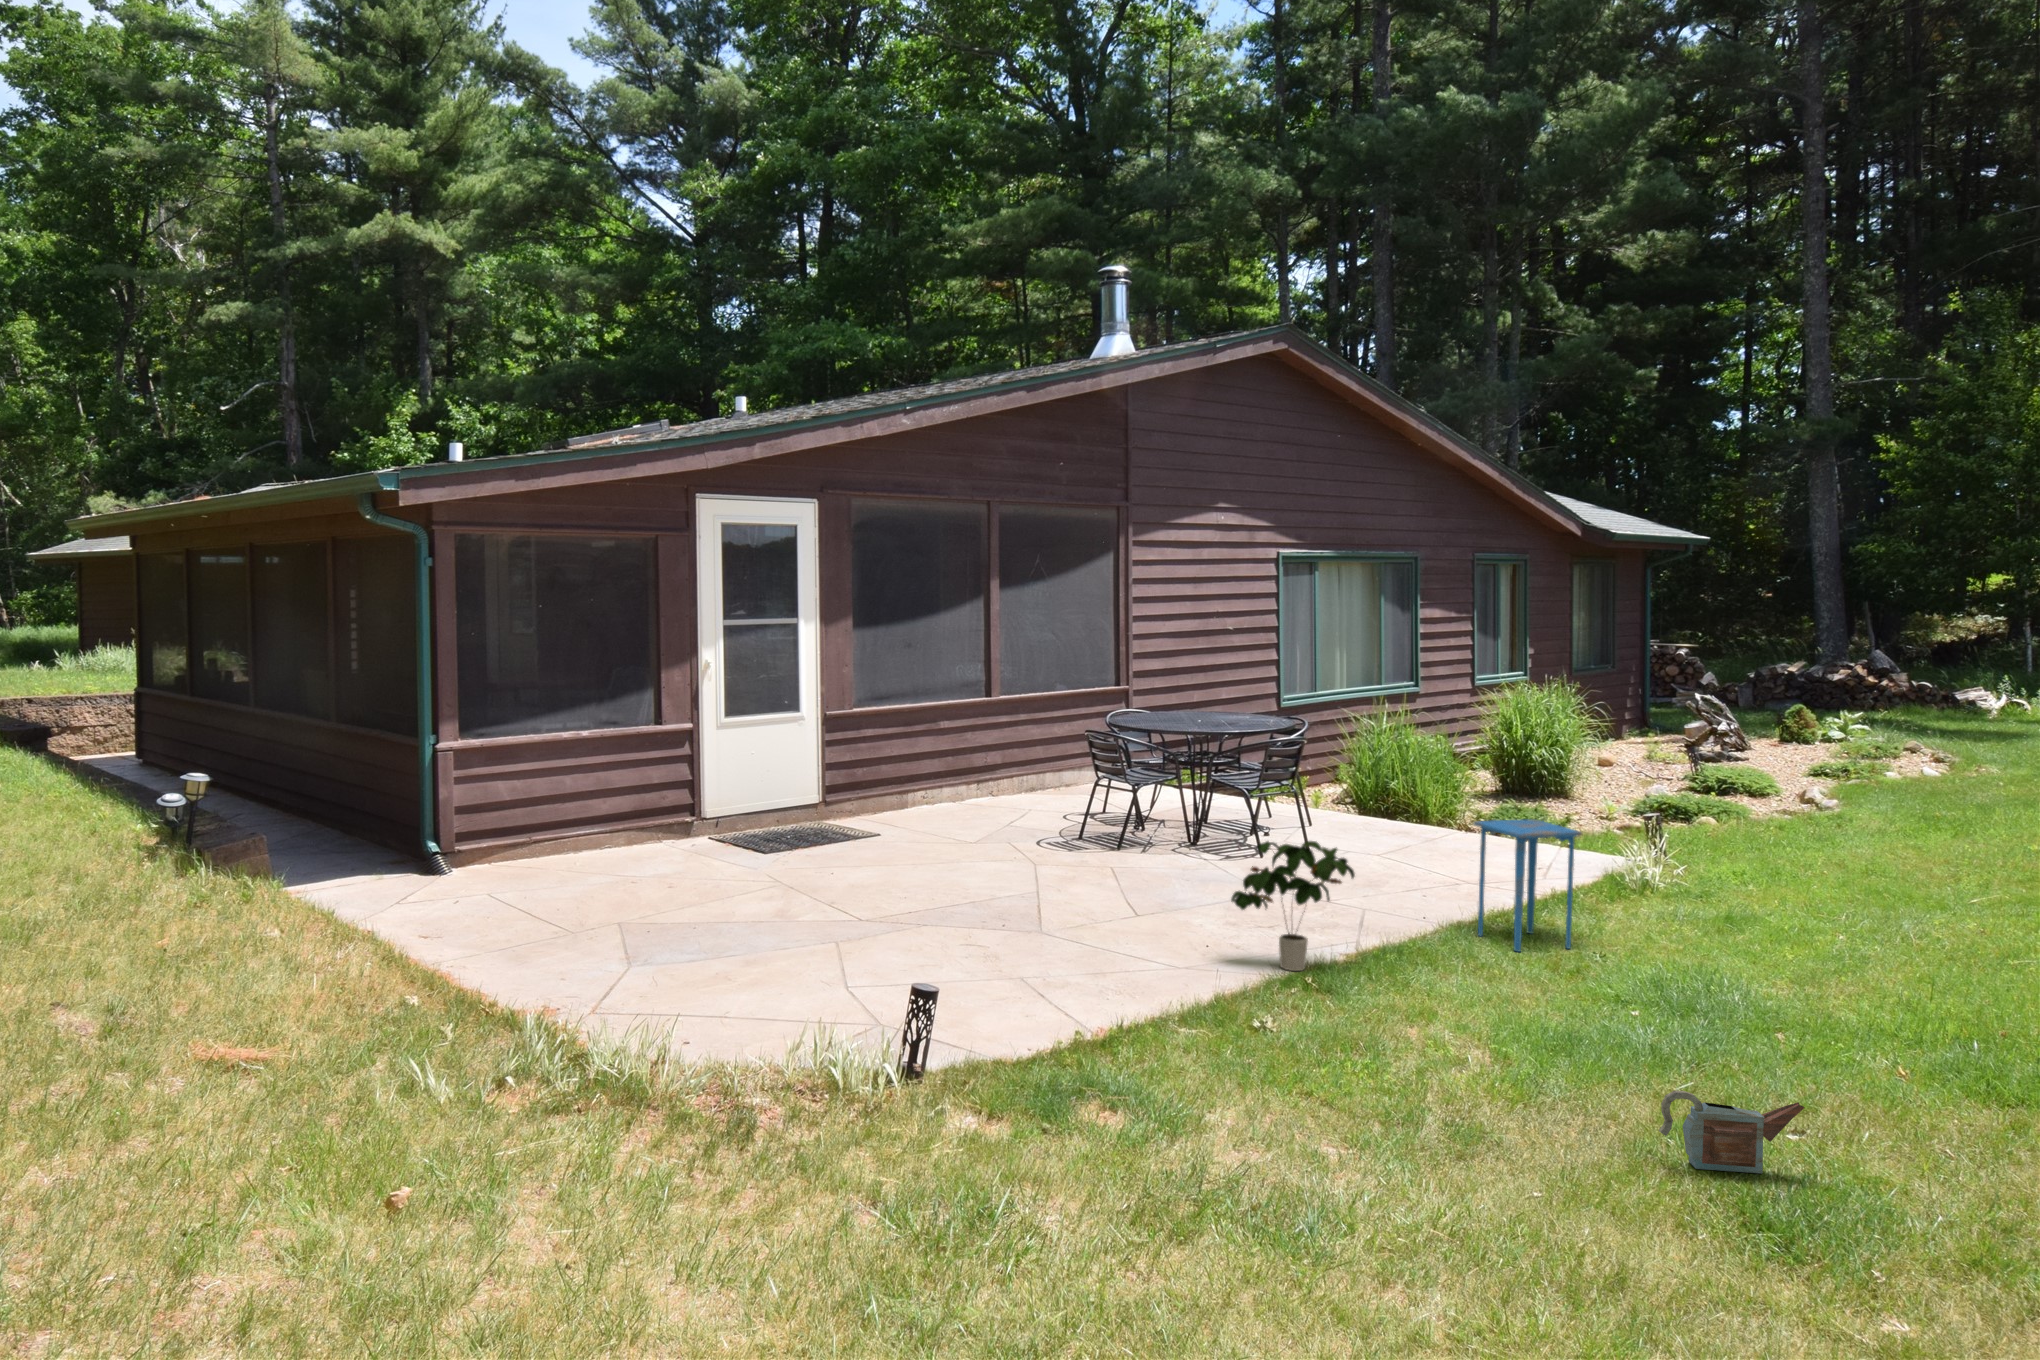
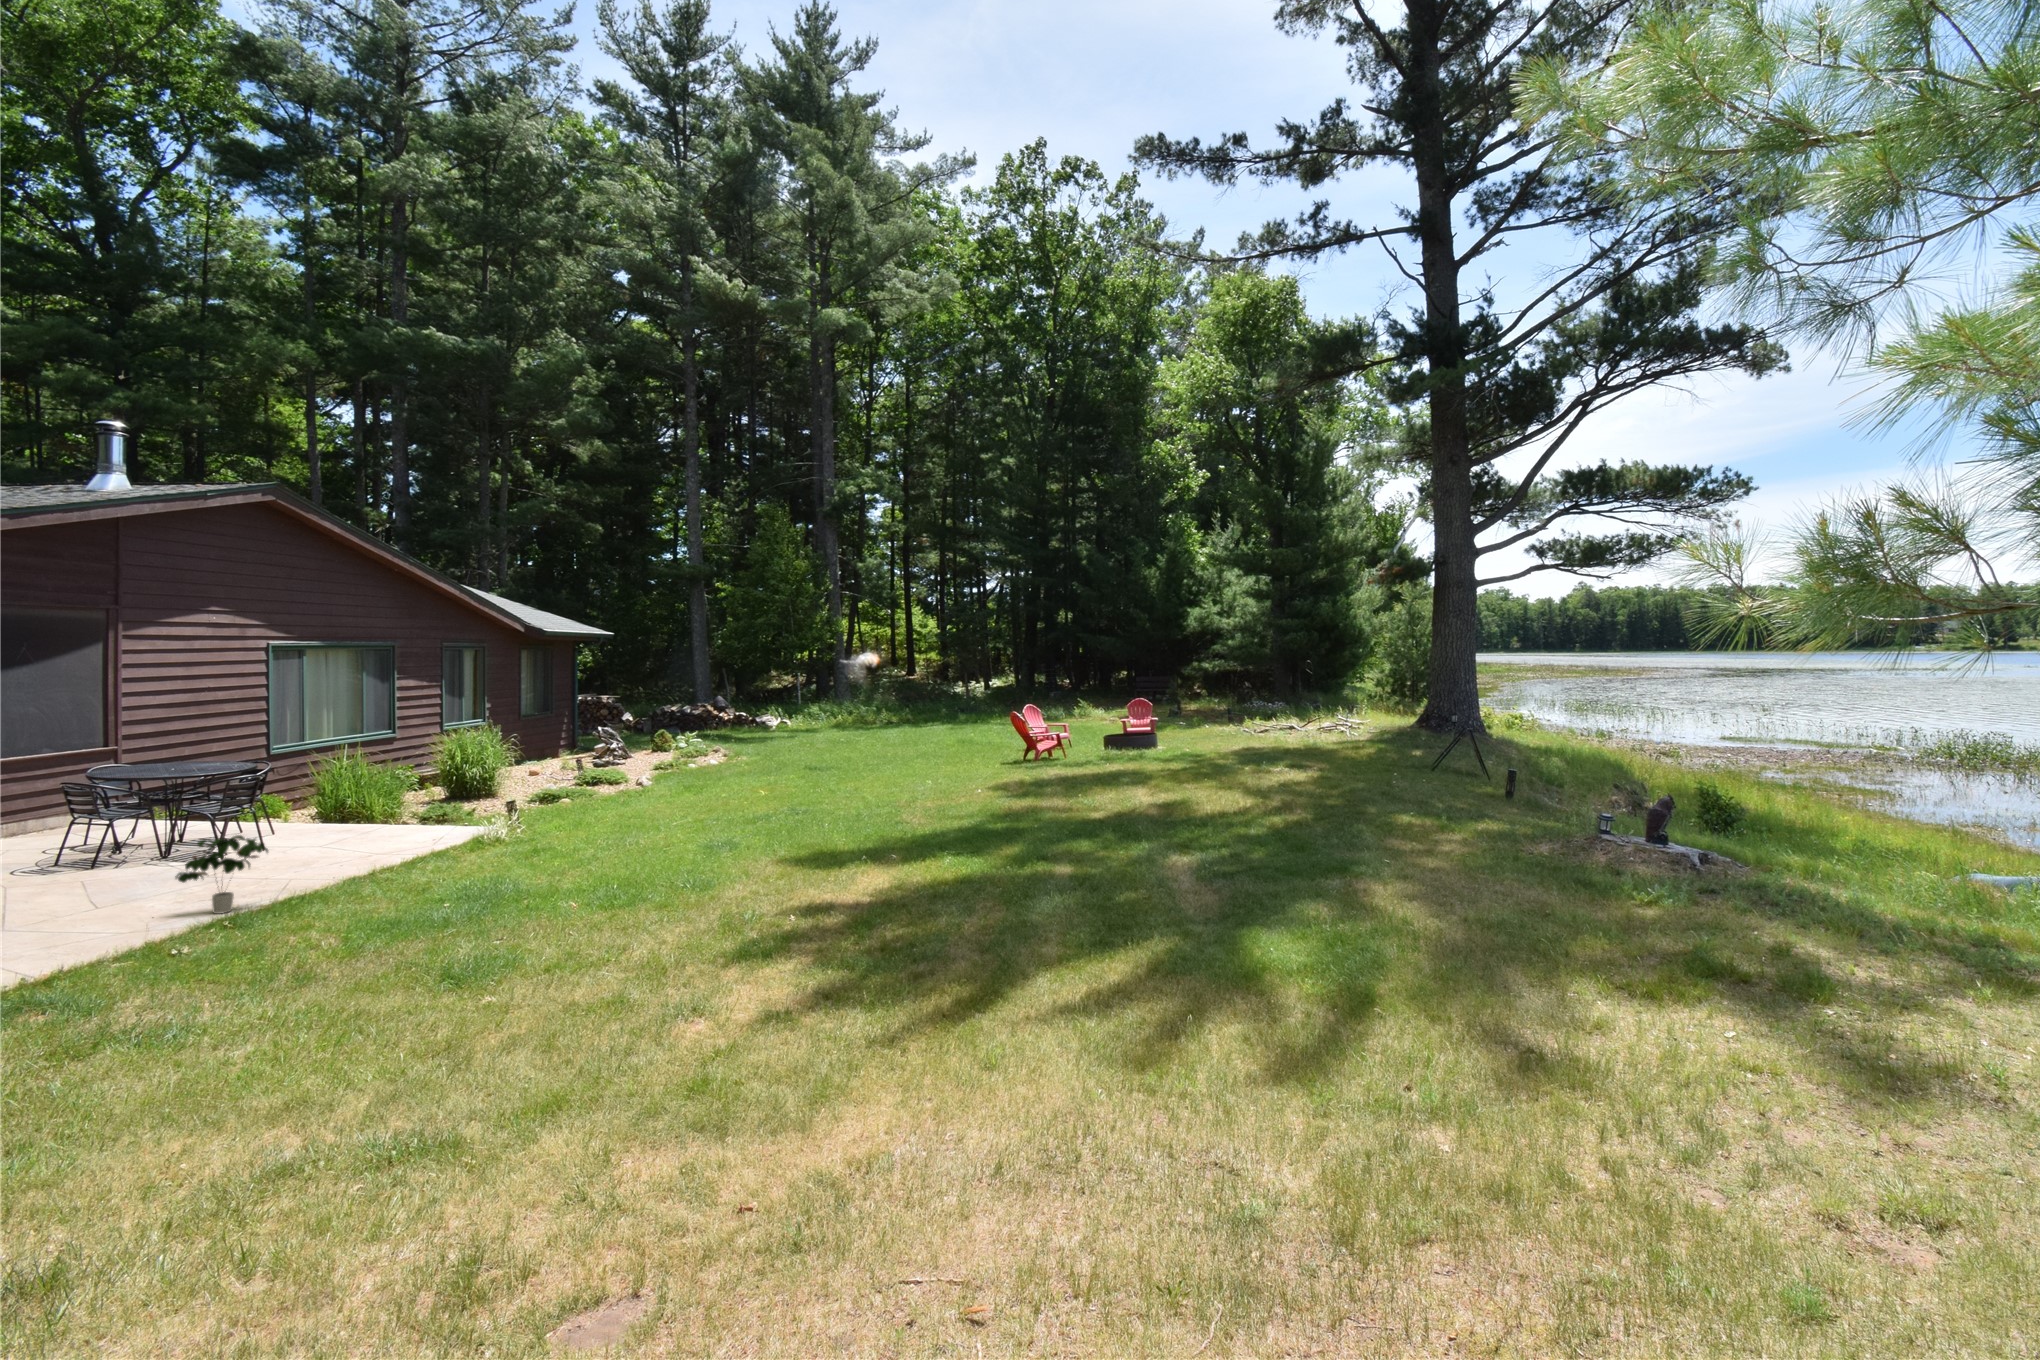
side table: present [1474,819,1582,951] -> none [363,809,427,882]
watering can: present [1659,1091,1805,1174] -> none [401,910,469,948]

